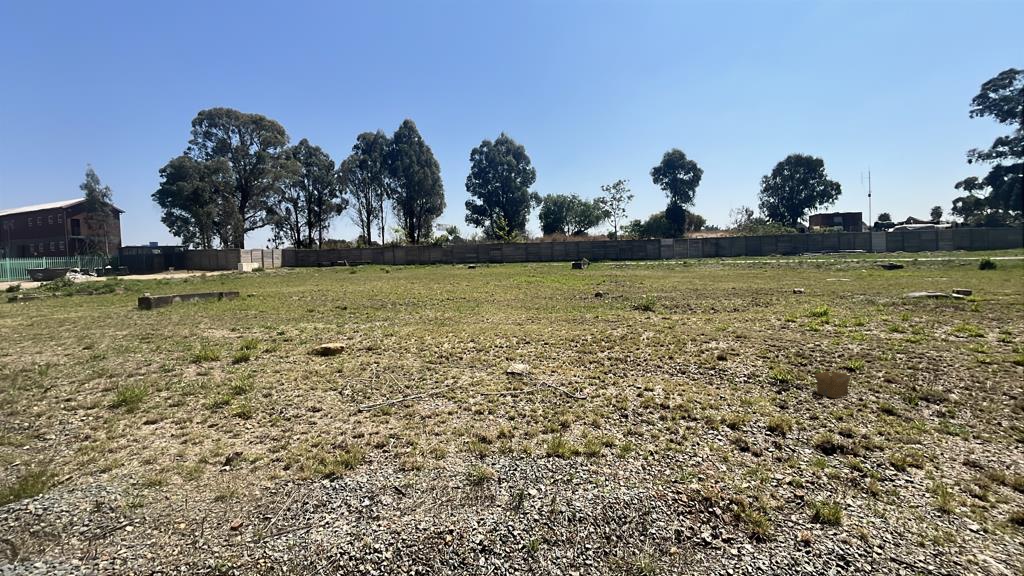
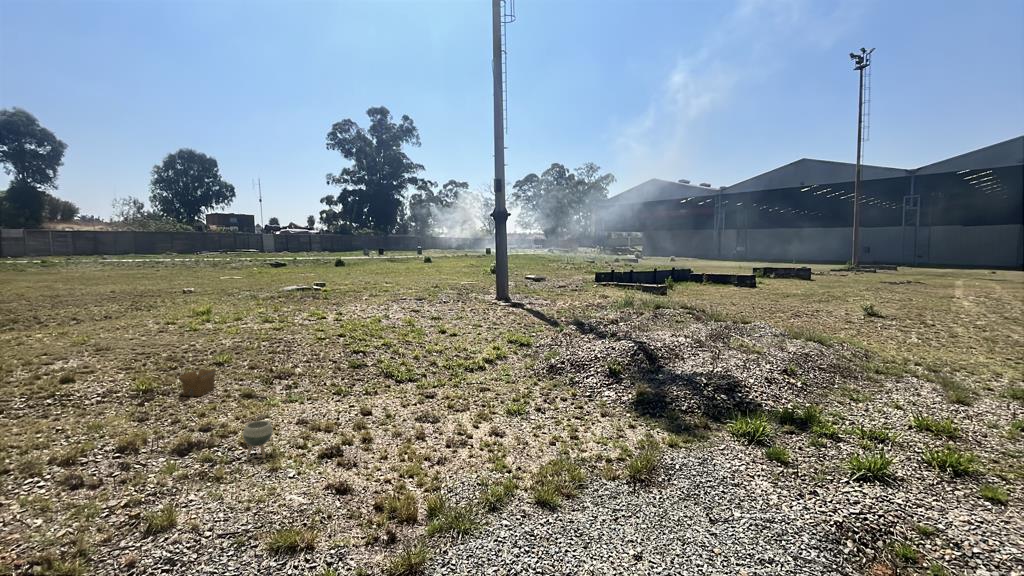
planter: none [902,446,943,494] -> present [243,421,273,458]

